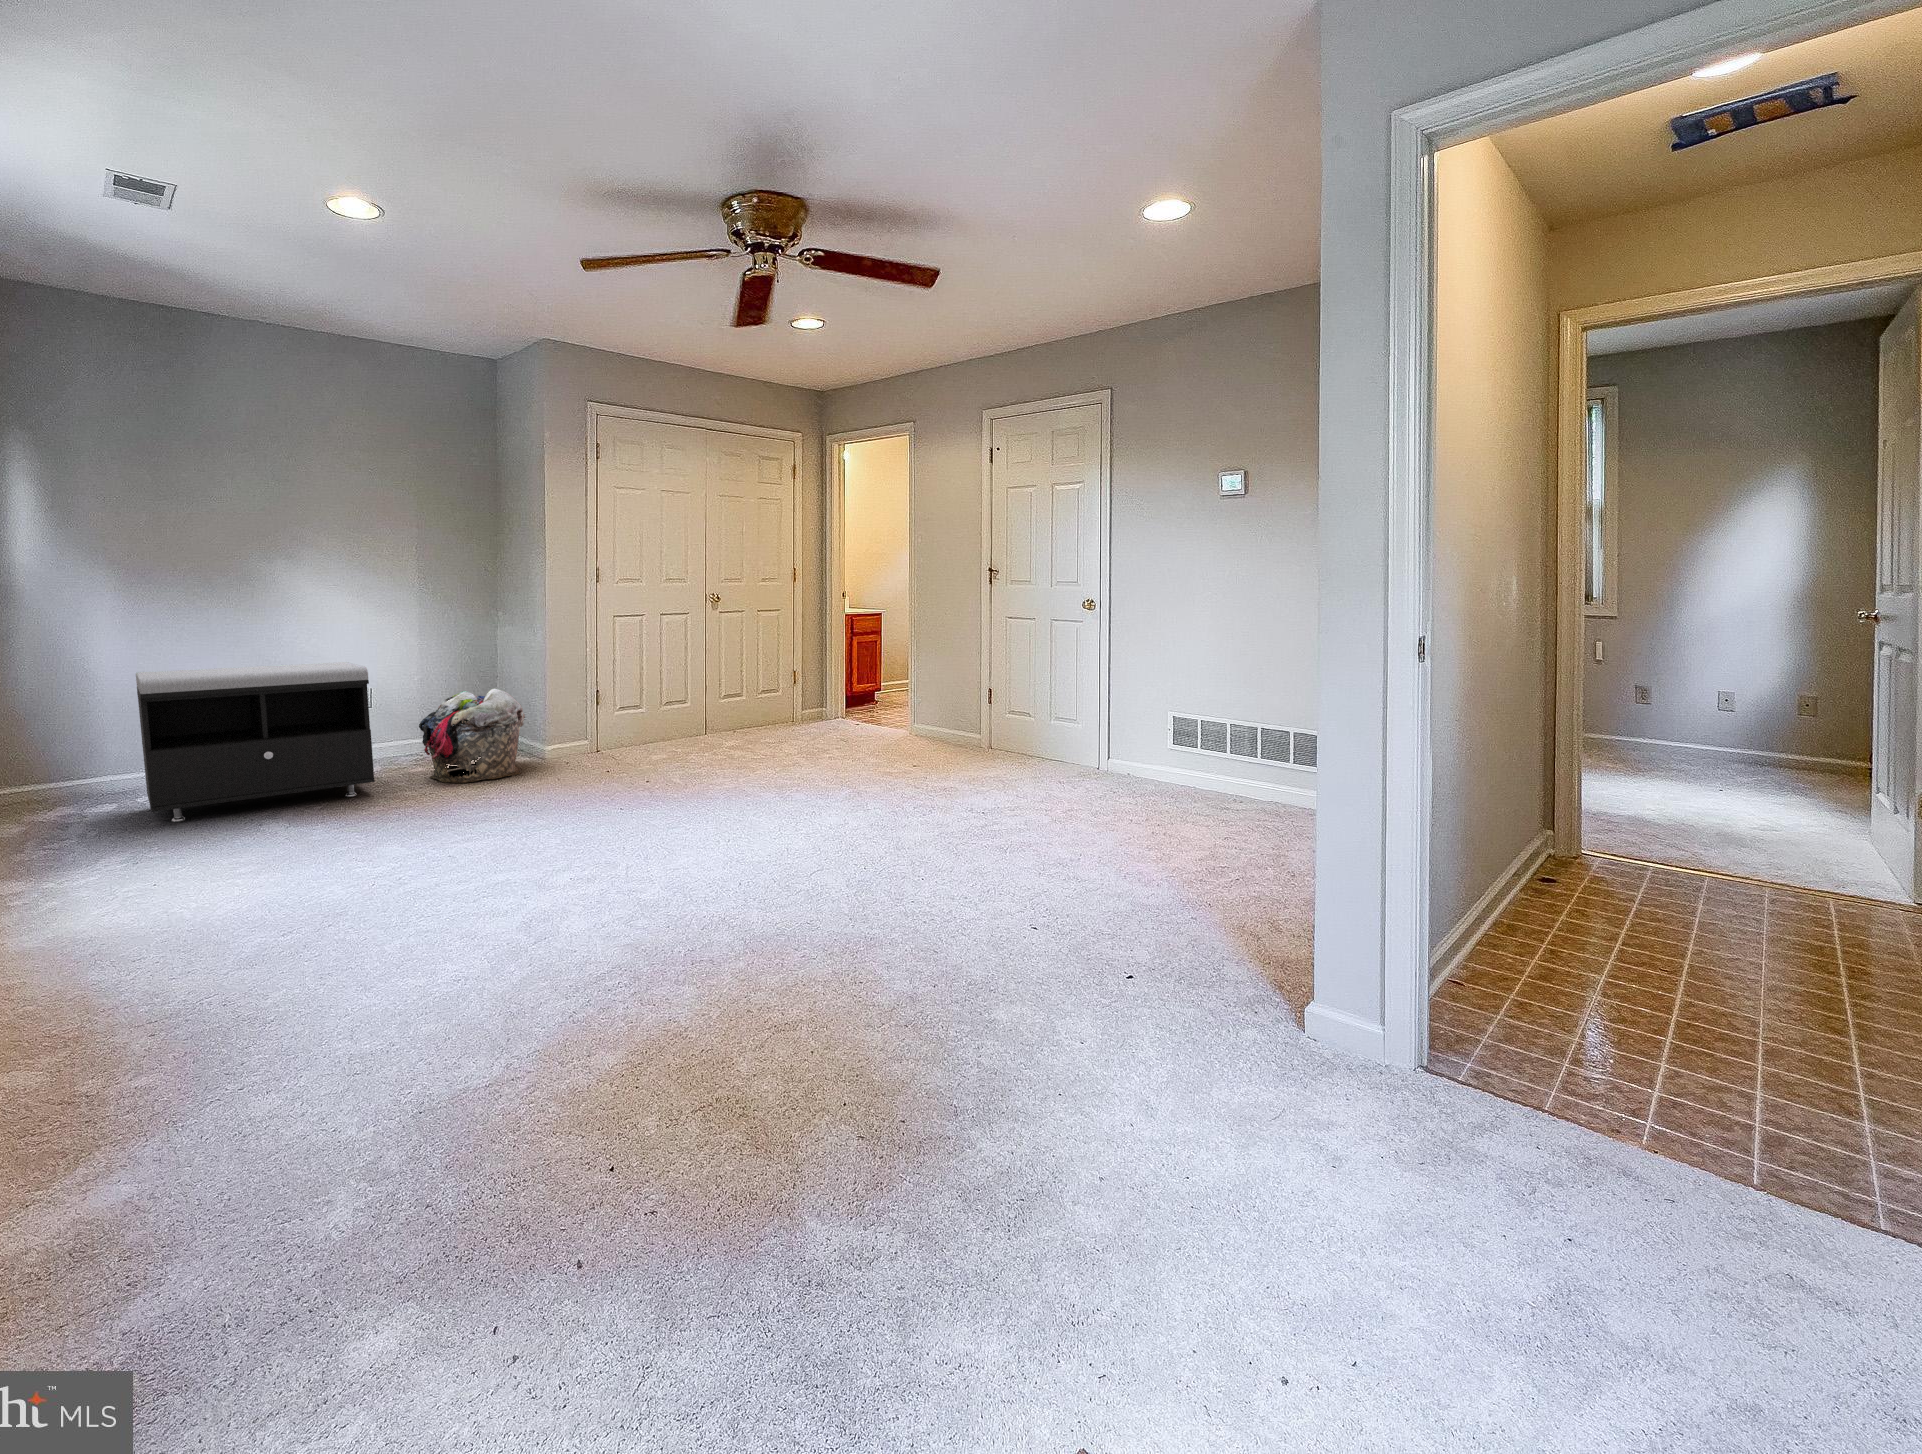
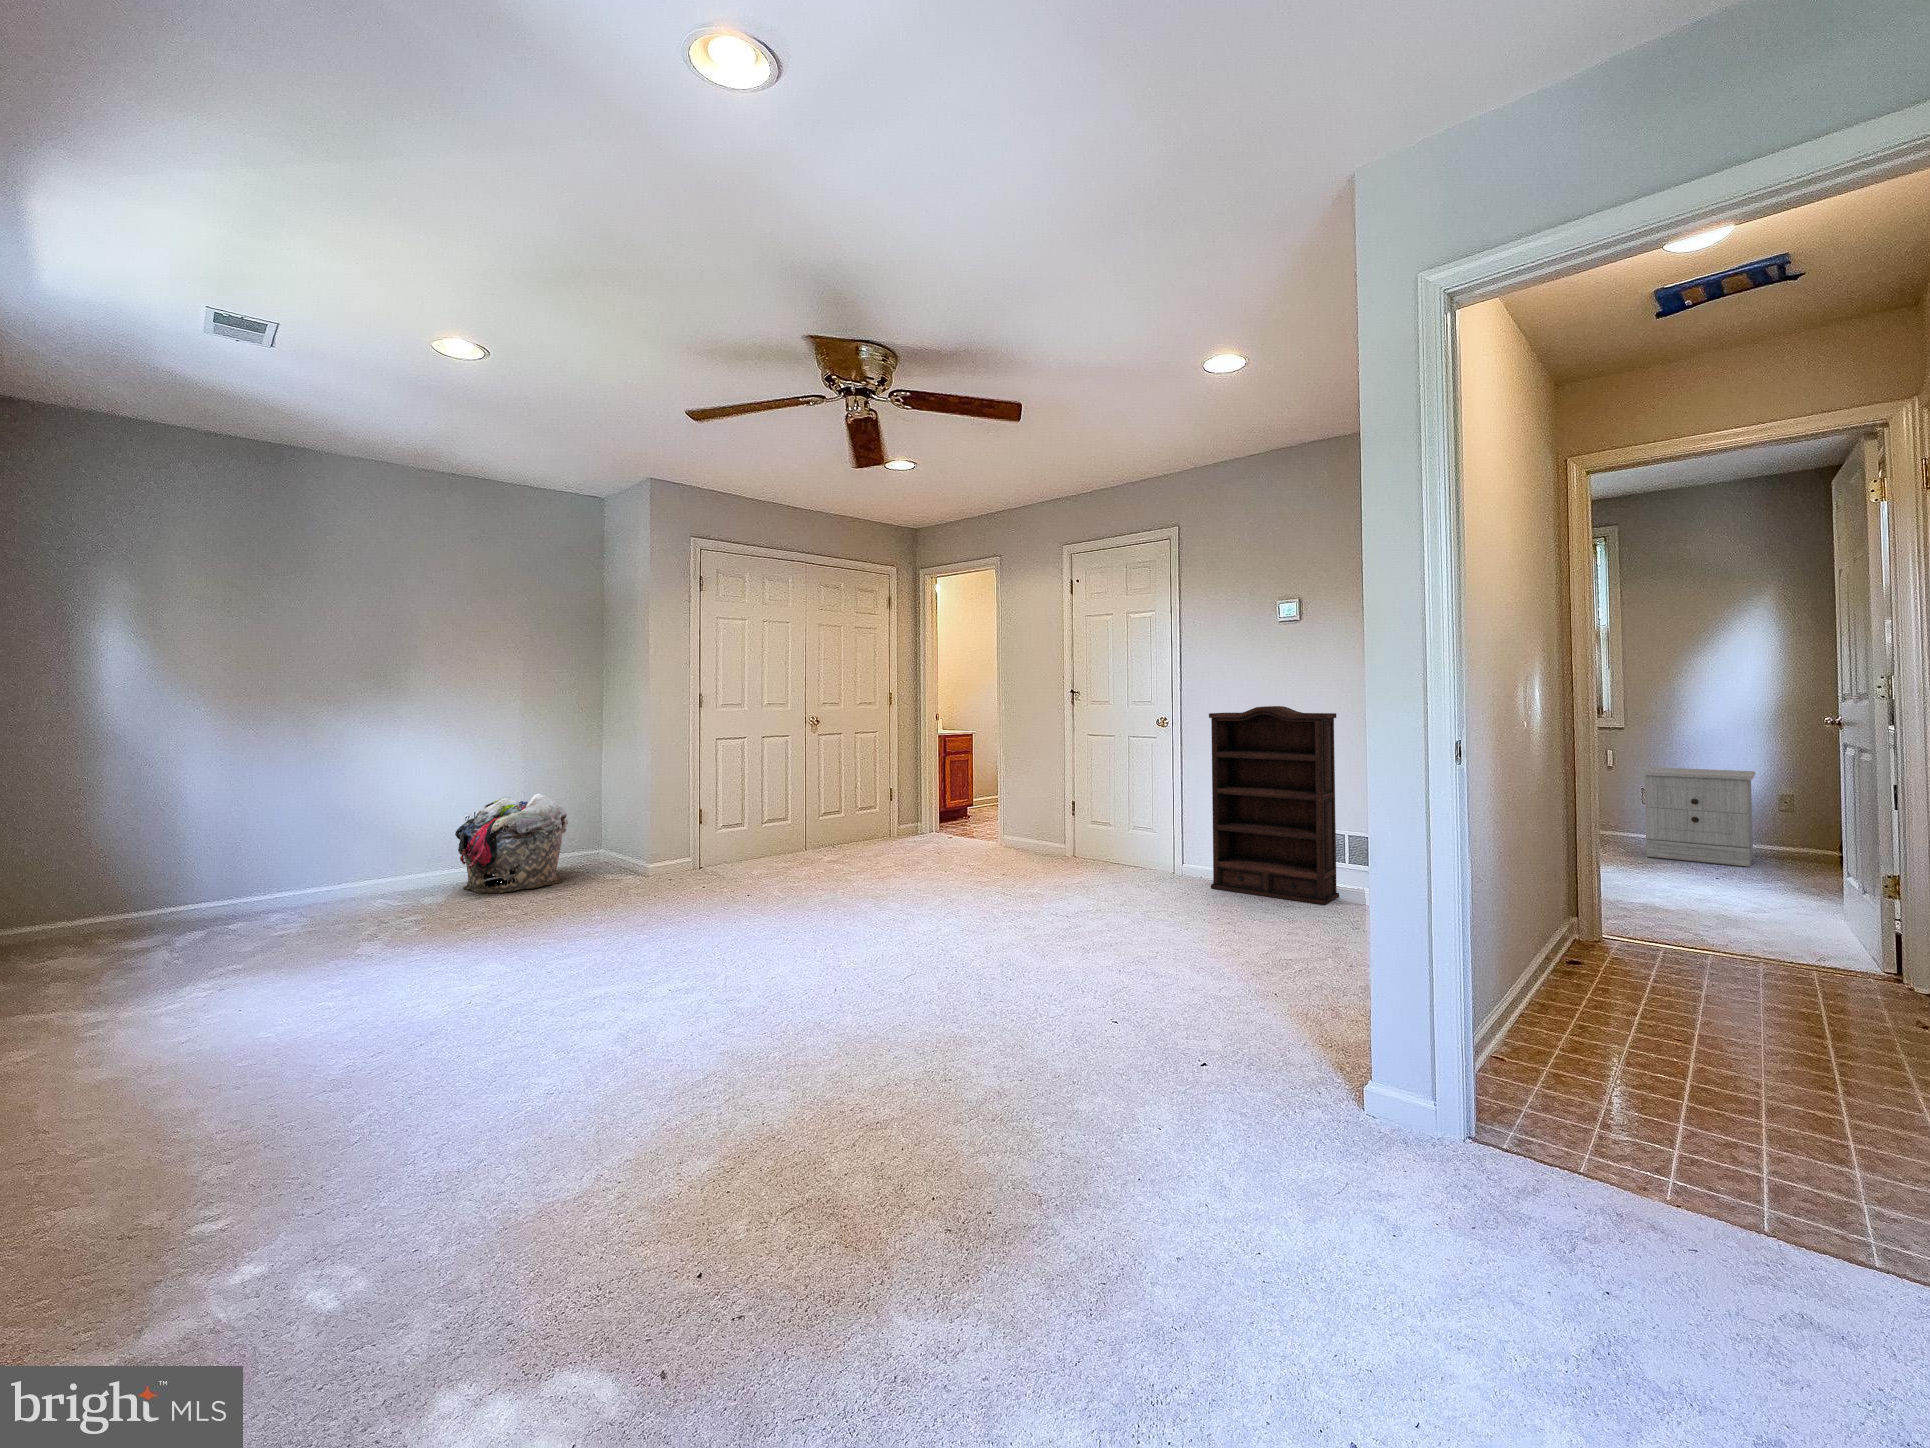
bookshelf: none [1160,605,1303,813] -> present [1209,706,1339,905]
storage bench: present [136,662,375,822] -> none [148,767,407,941]
nightstand: none [1637,673,1775,781] -> present [1640,767,1756,867]

